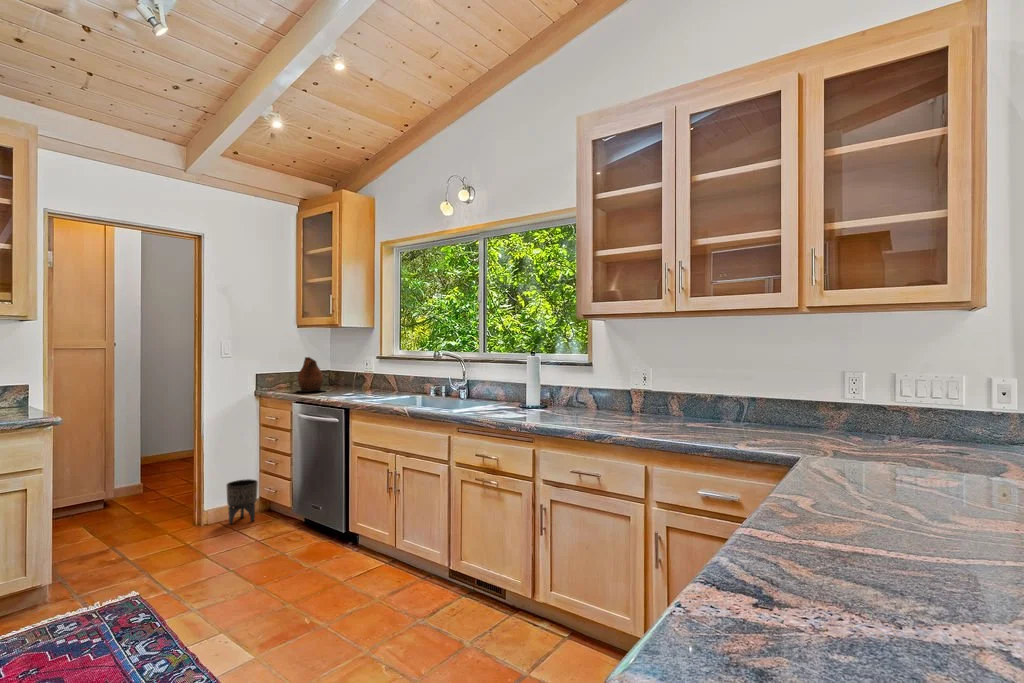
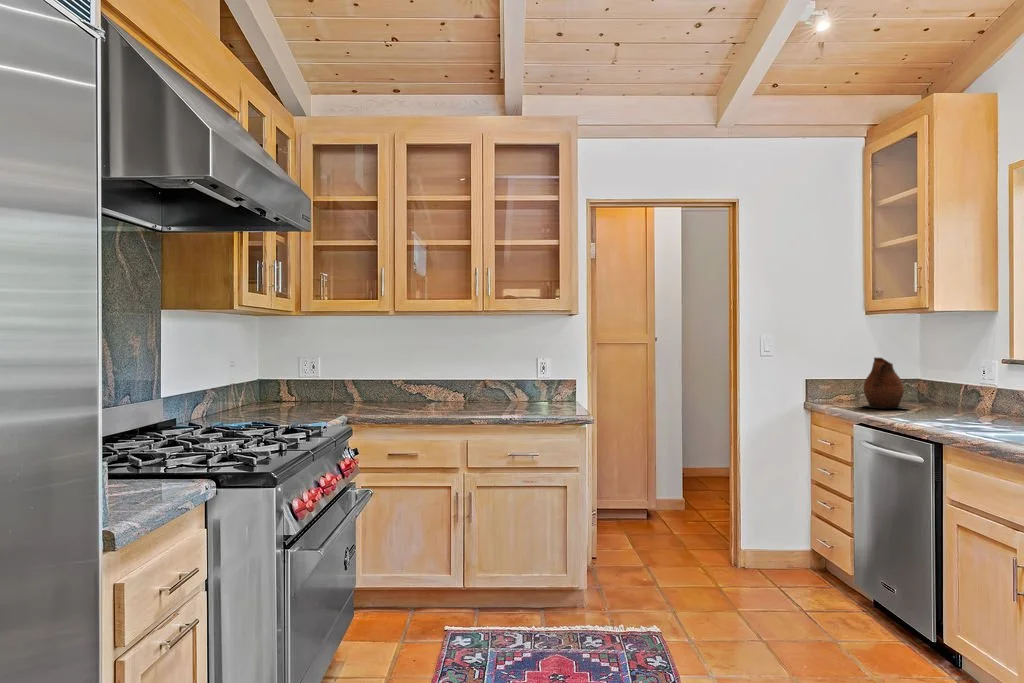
planter: present [227,479,258,524] -> none [768,518,808,578]

